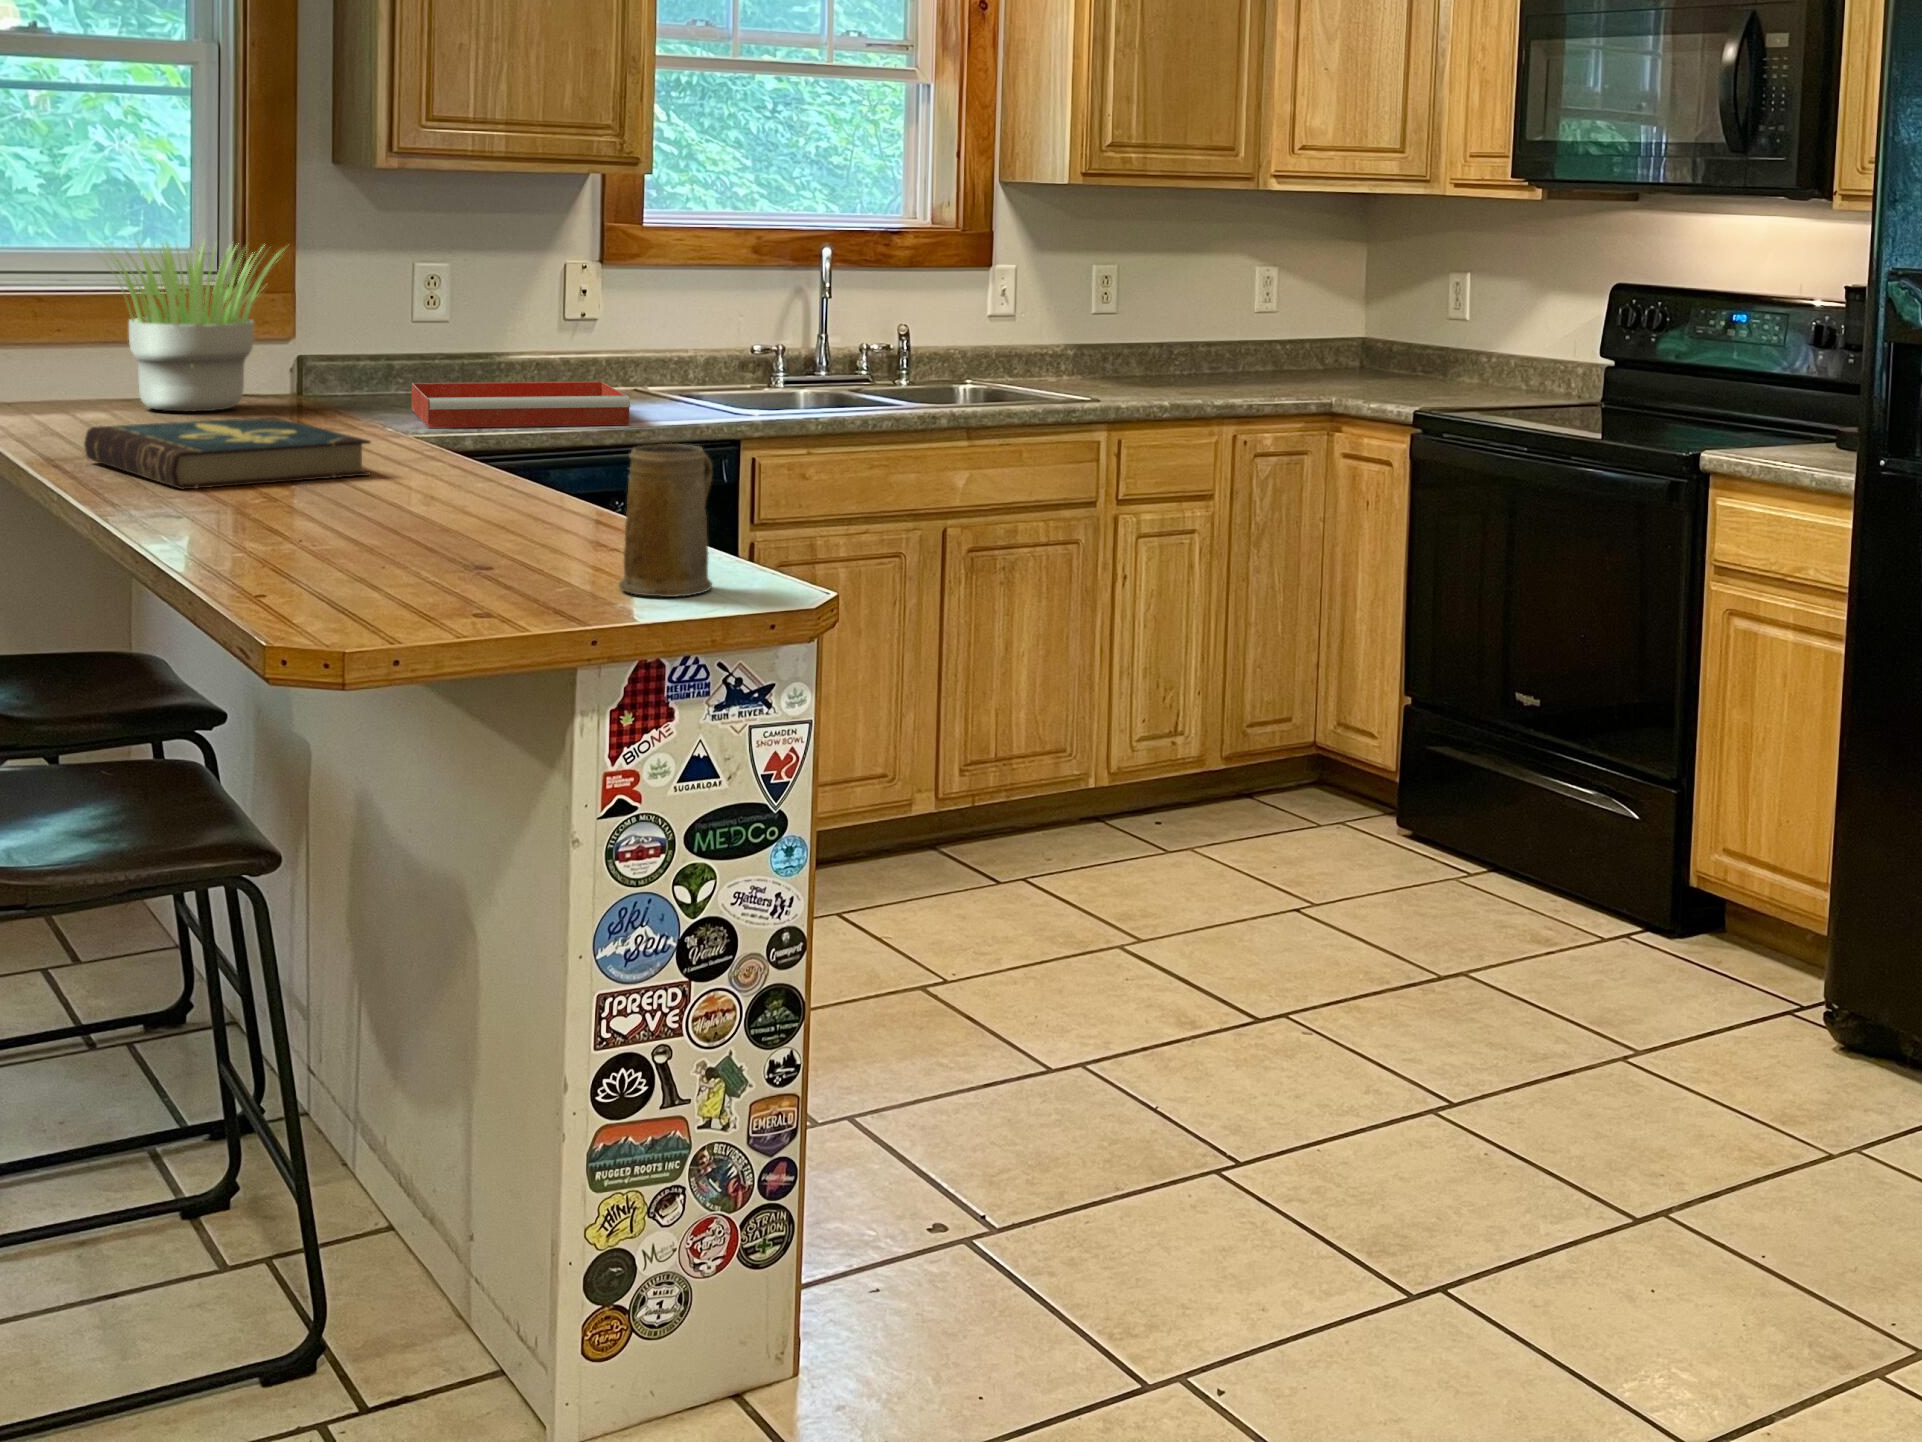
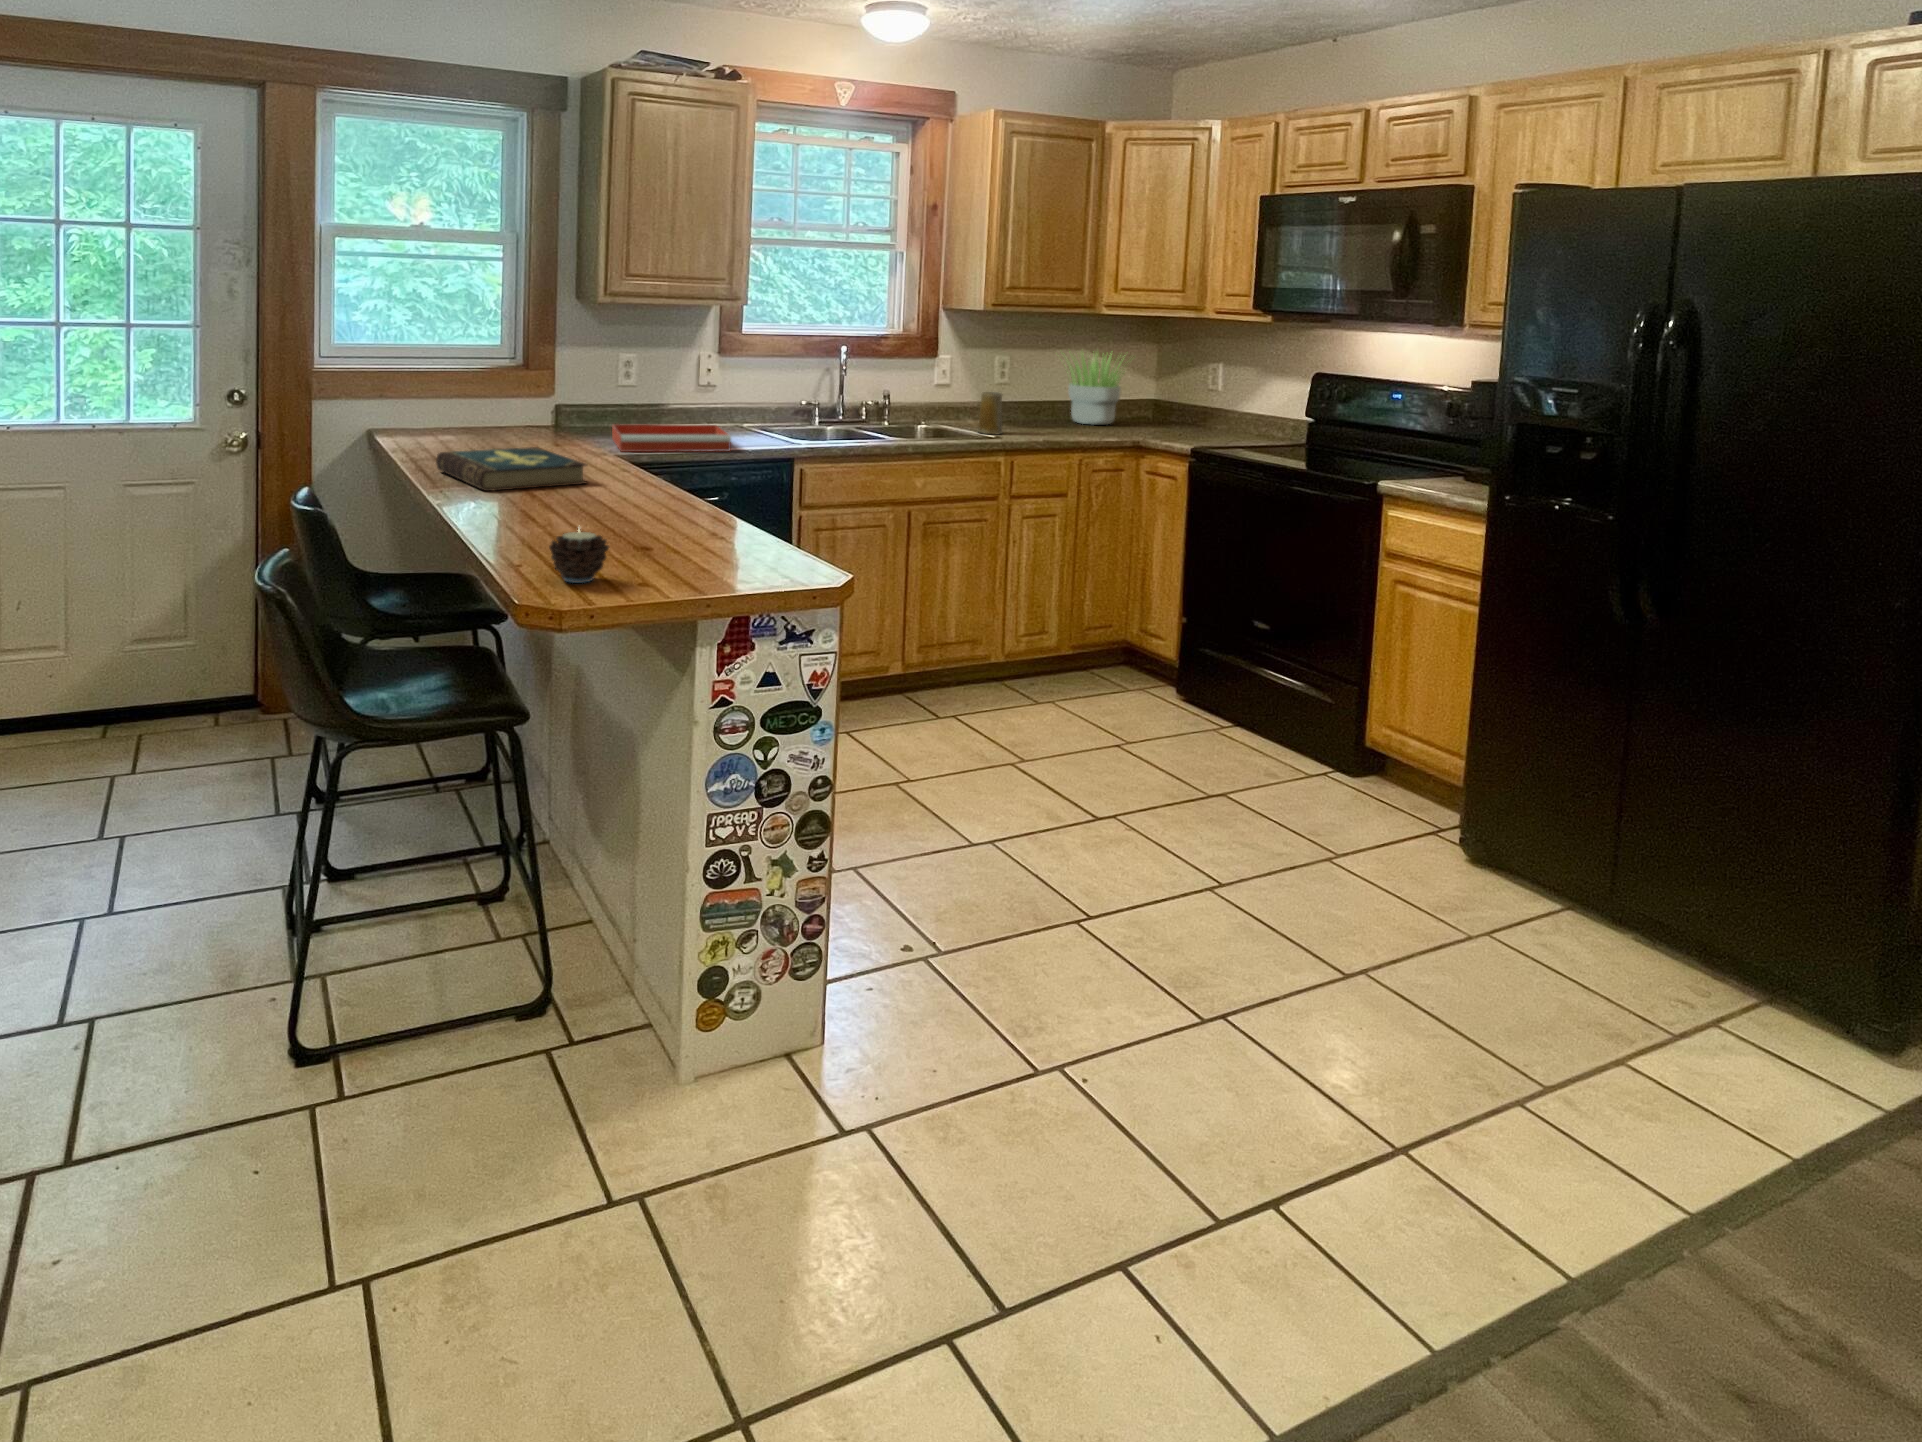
potted plant: present [108,241,279,411] -> present [1062,351,1125,425]
mug: present [619,444,712,597] -> present [978,392,1003,434]
candle: none [310,514,418,612] -> present [549,530,609,583]

